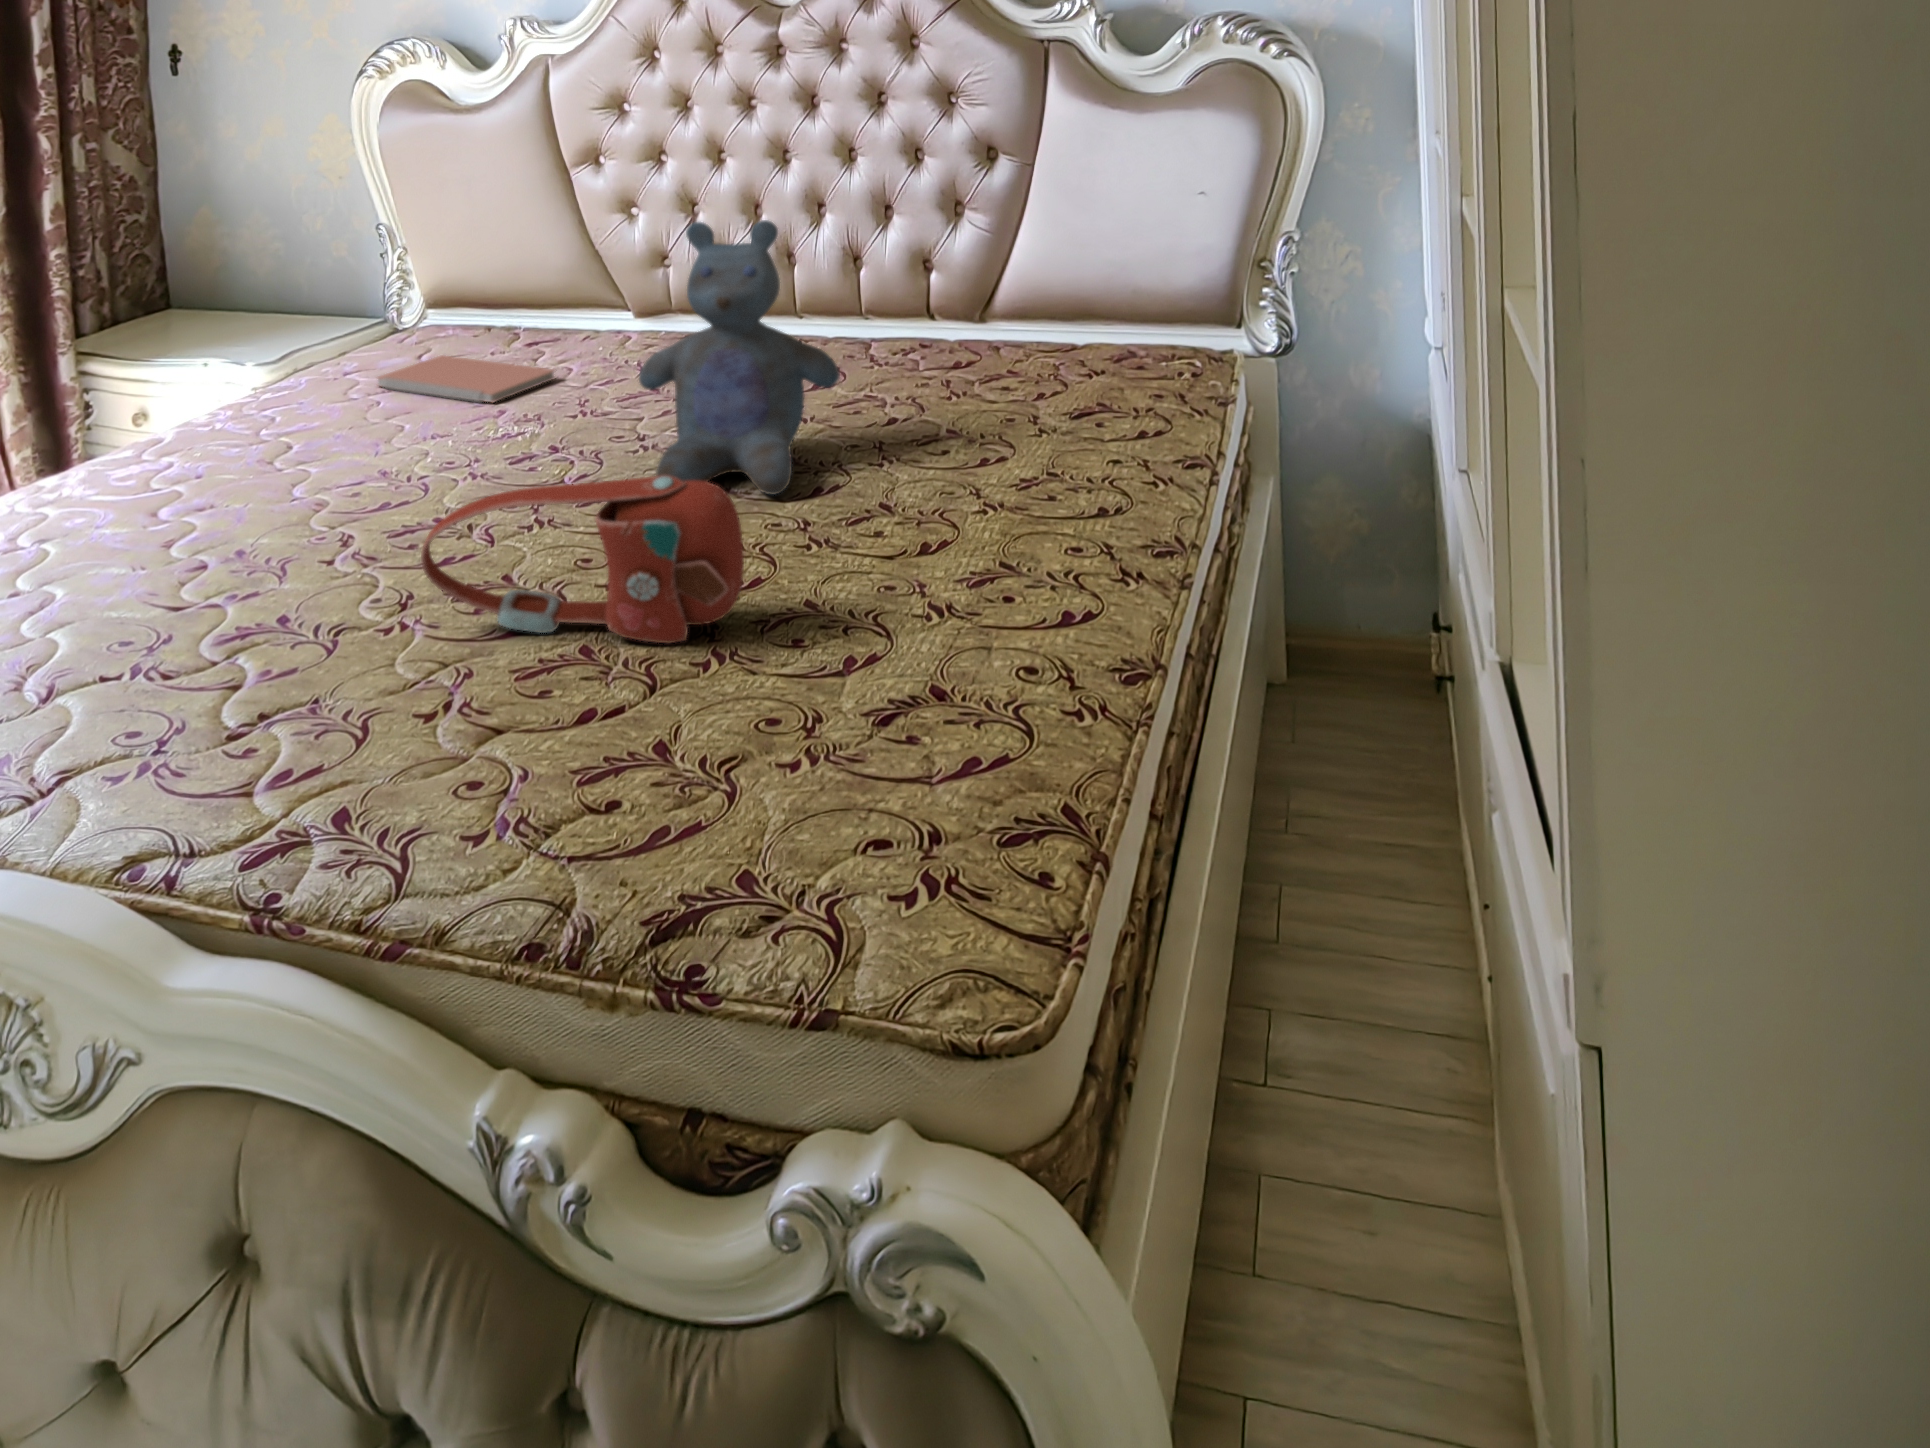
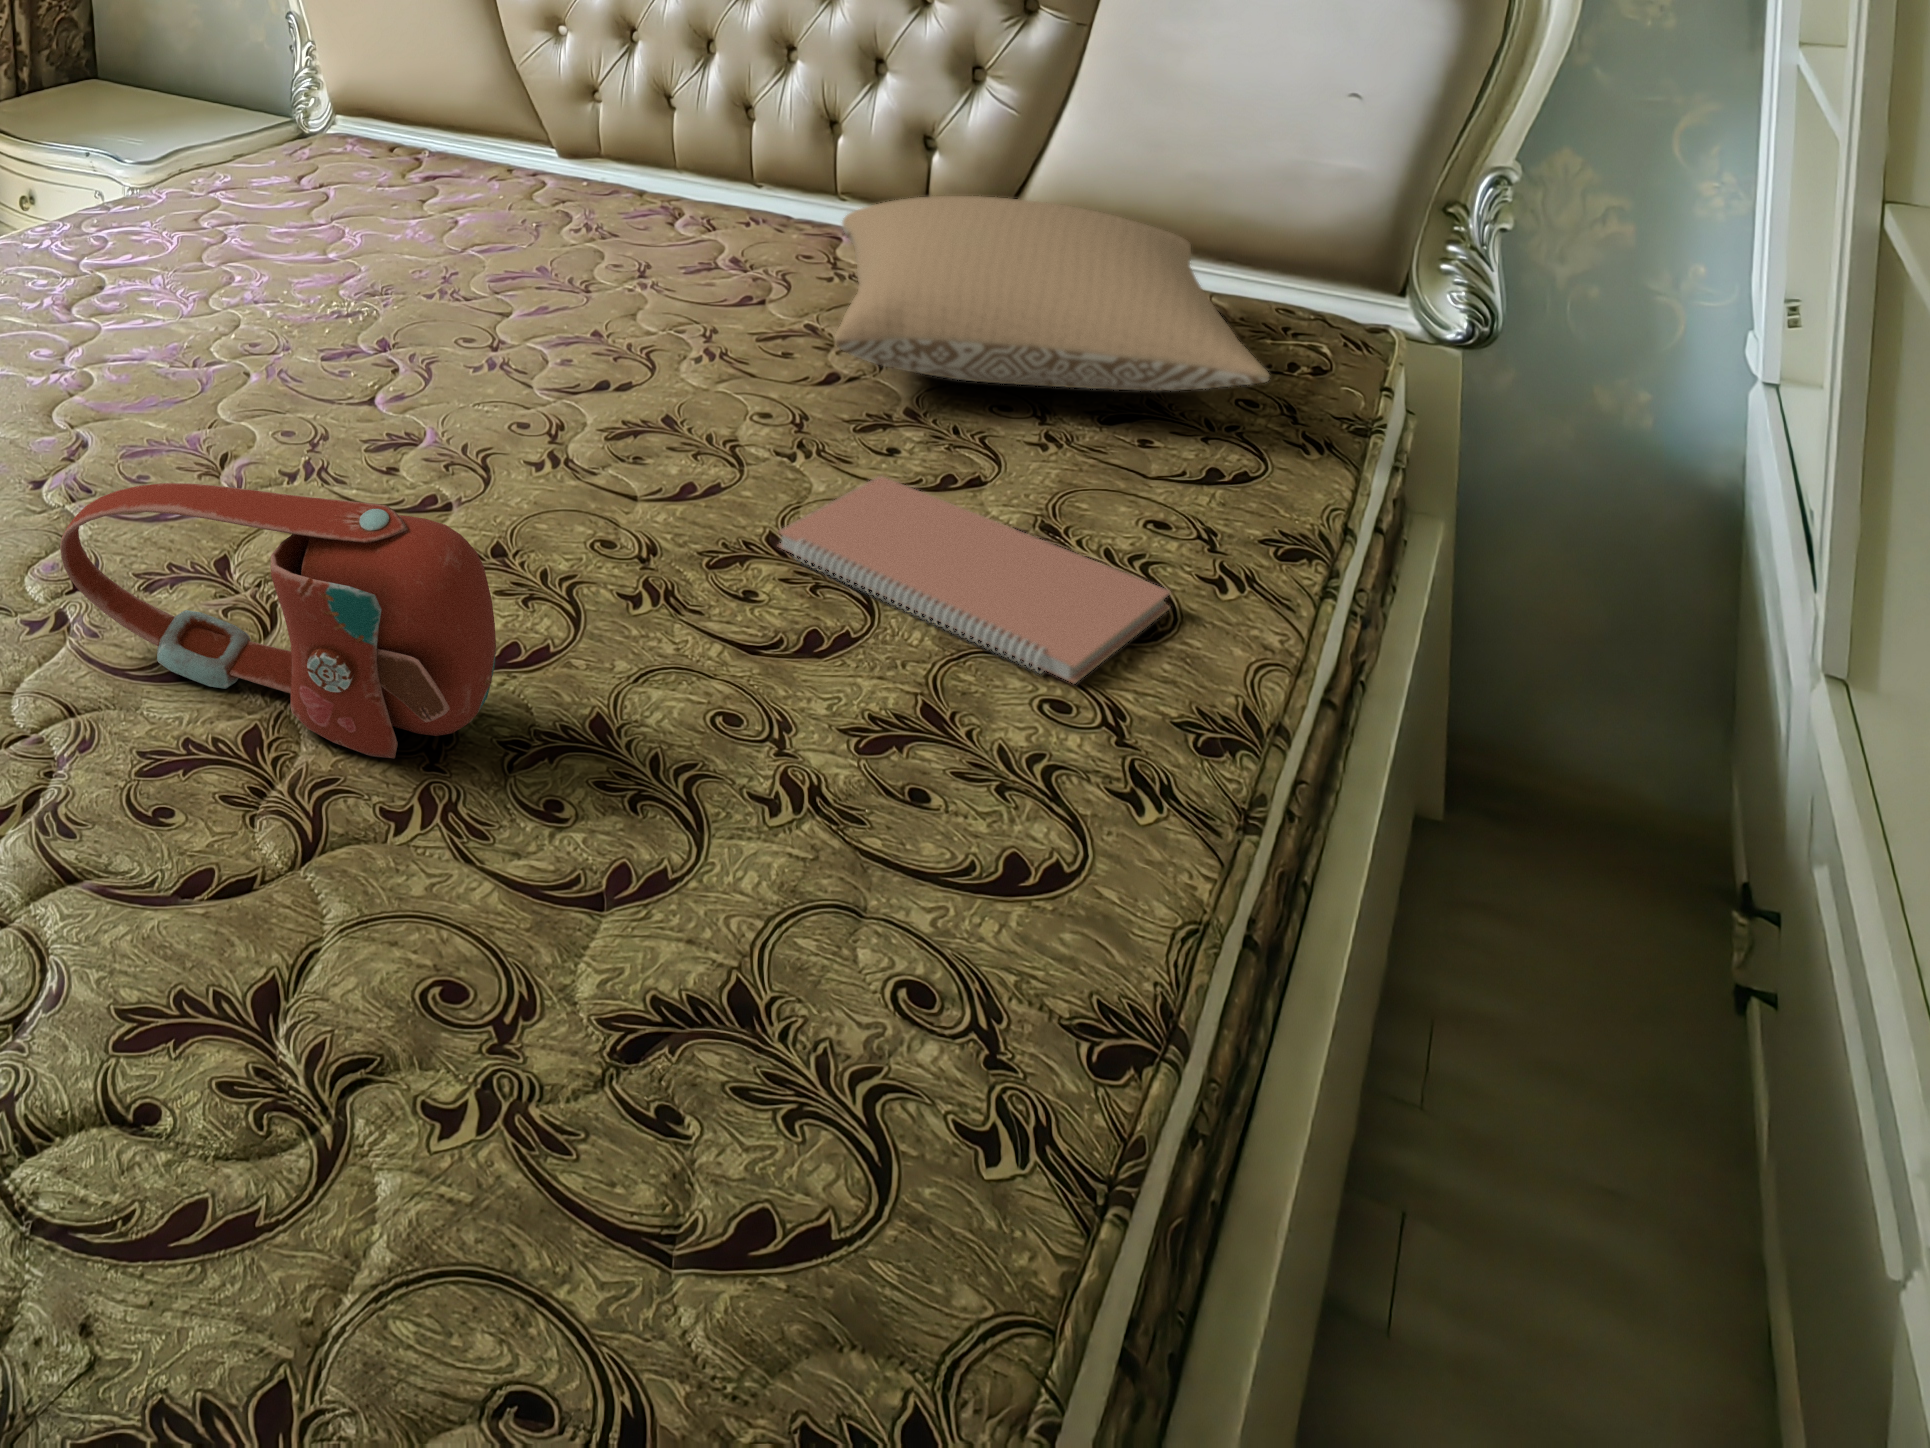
stuffed bear: present [639,220,840,495] -> none [466,87,741,489]
pillow: none [880,284,1169,405] -> present [835,196,1269,391]
notebook: present [377,355,555,402] -> present [779,476,1170,684]

